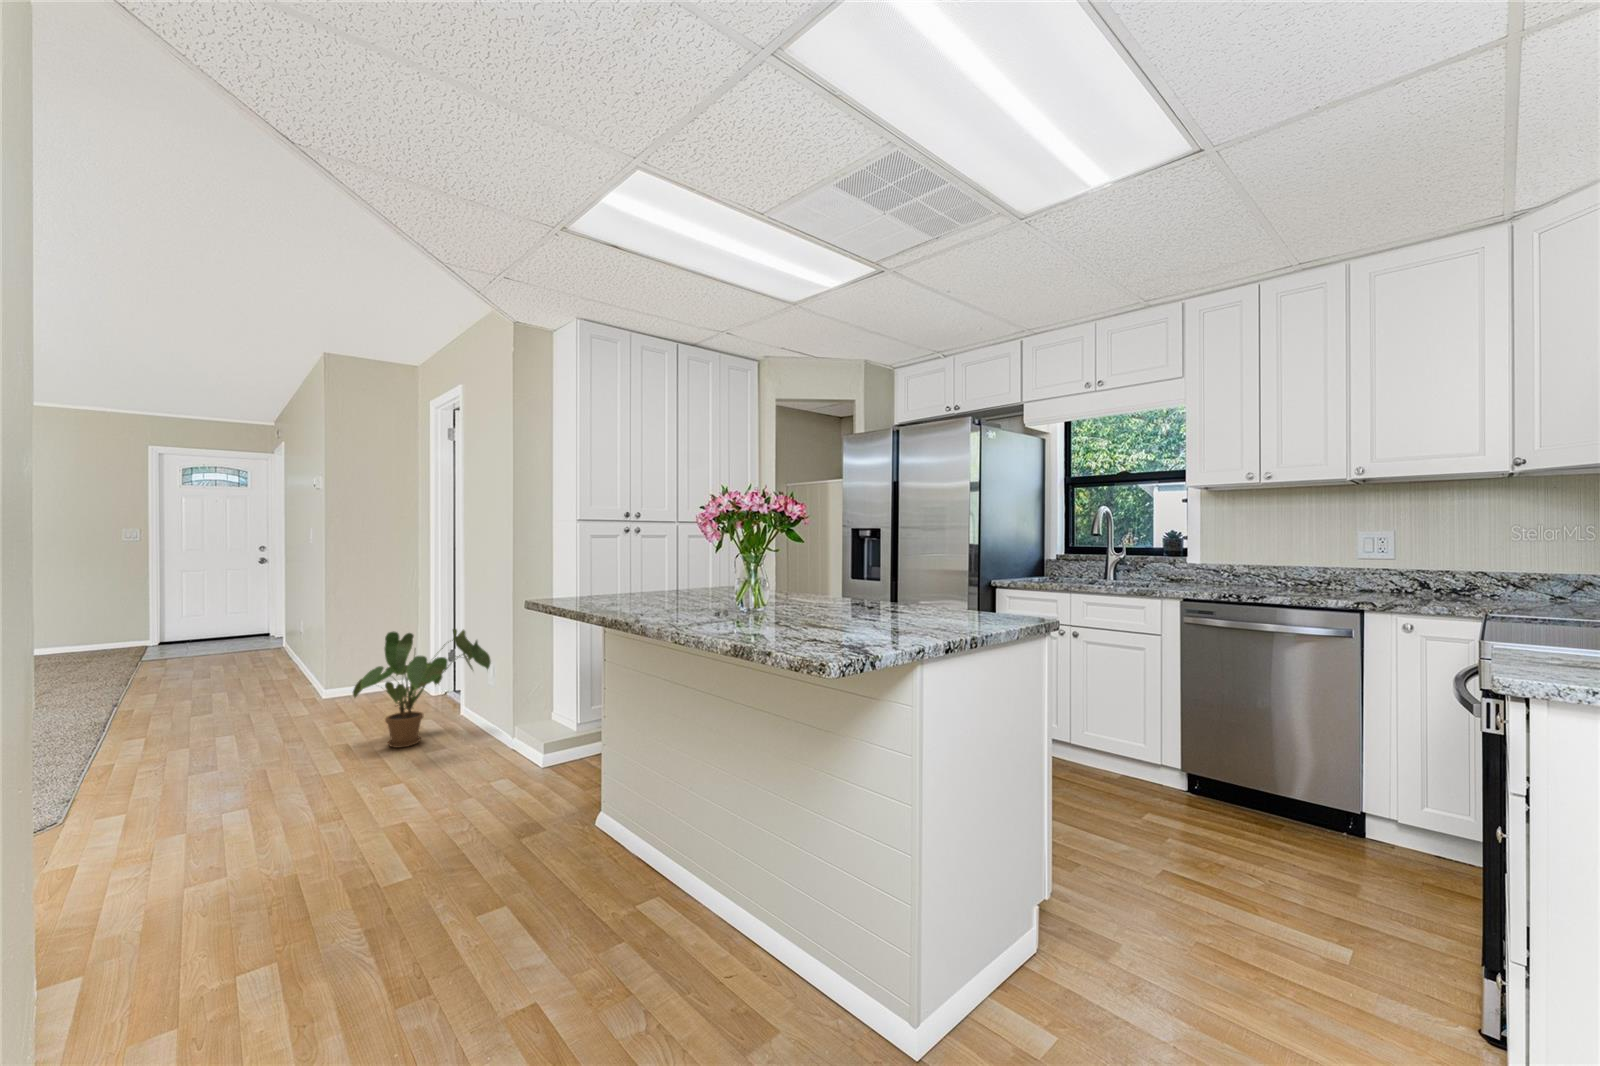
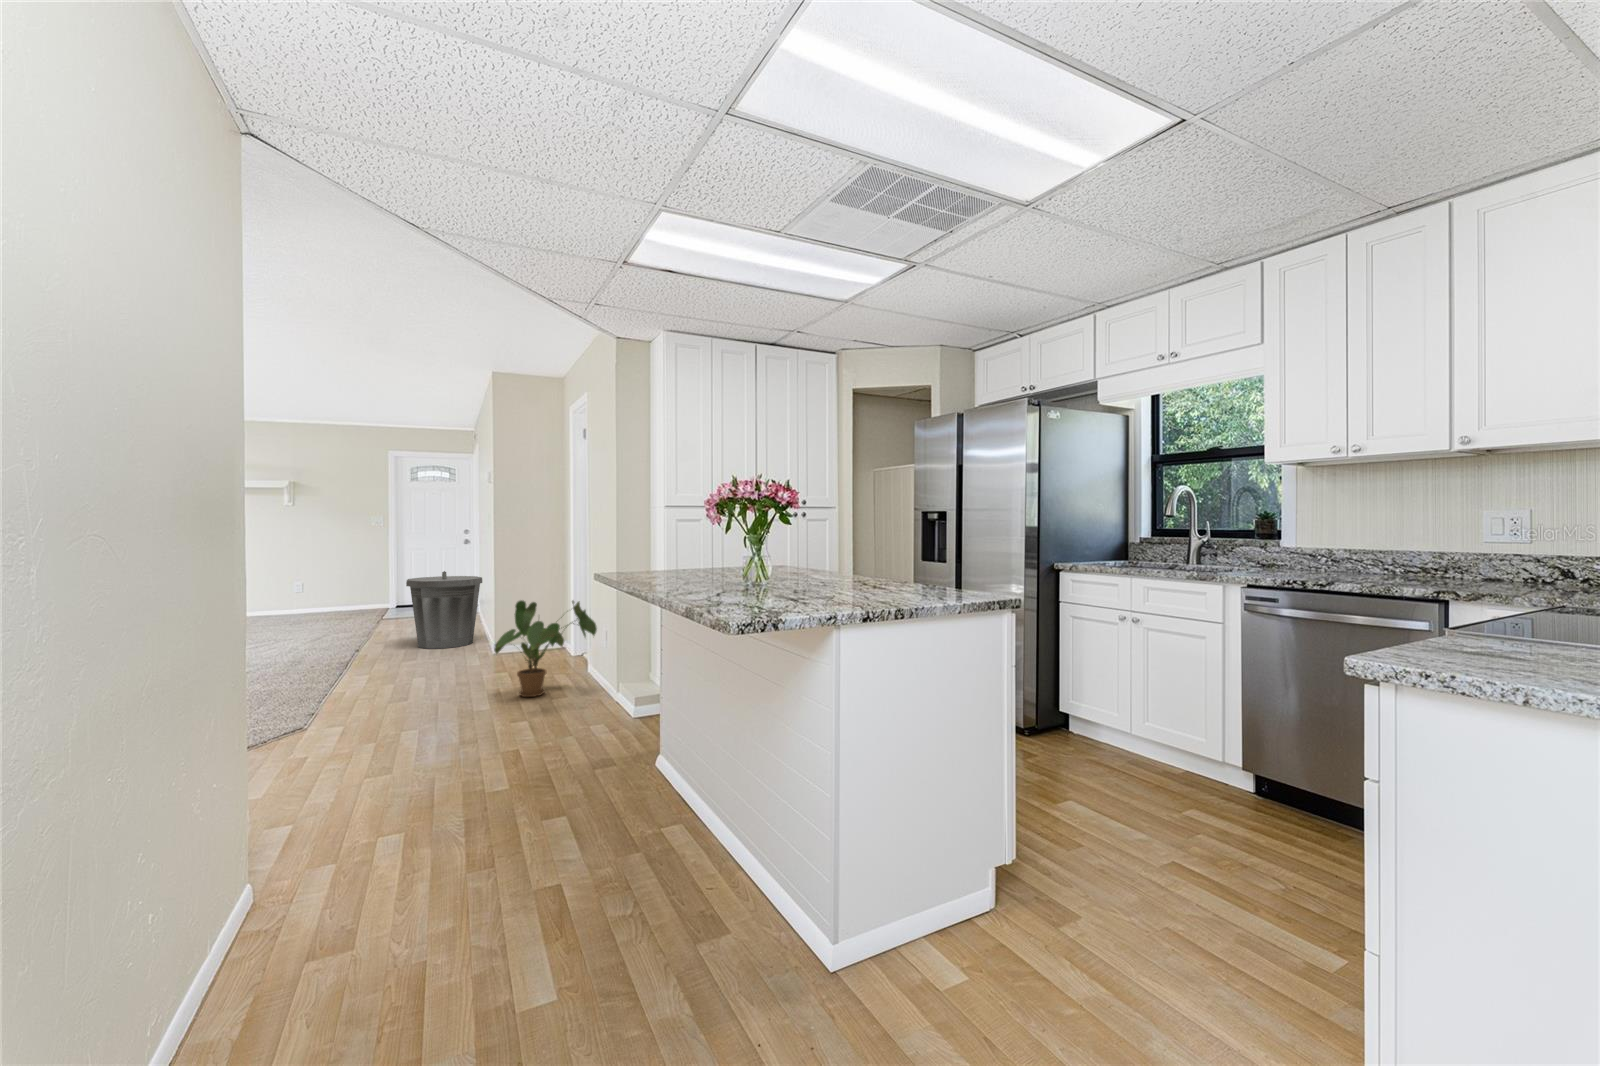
trash can: none [196,596,303,694] -> present [406,571,482,649]

